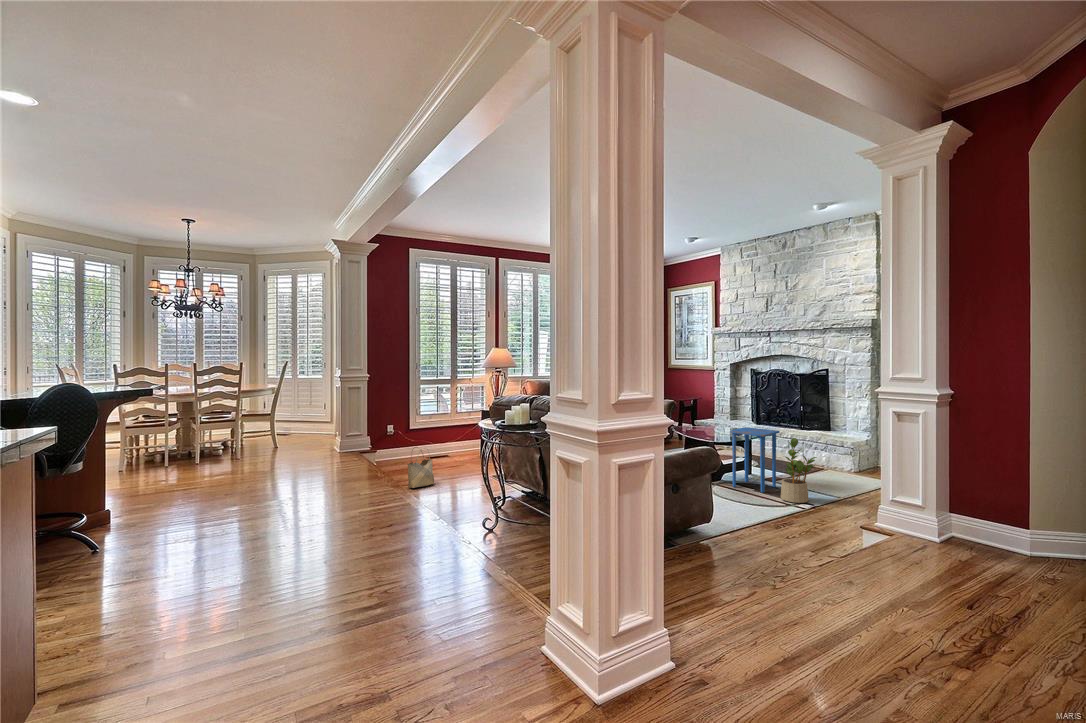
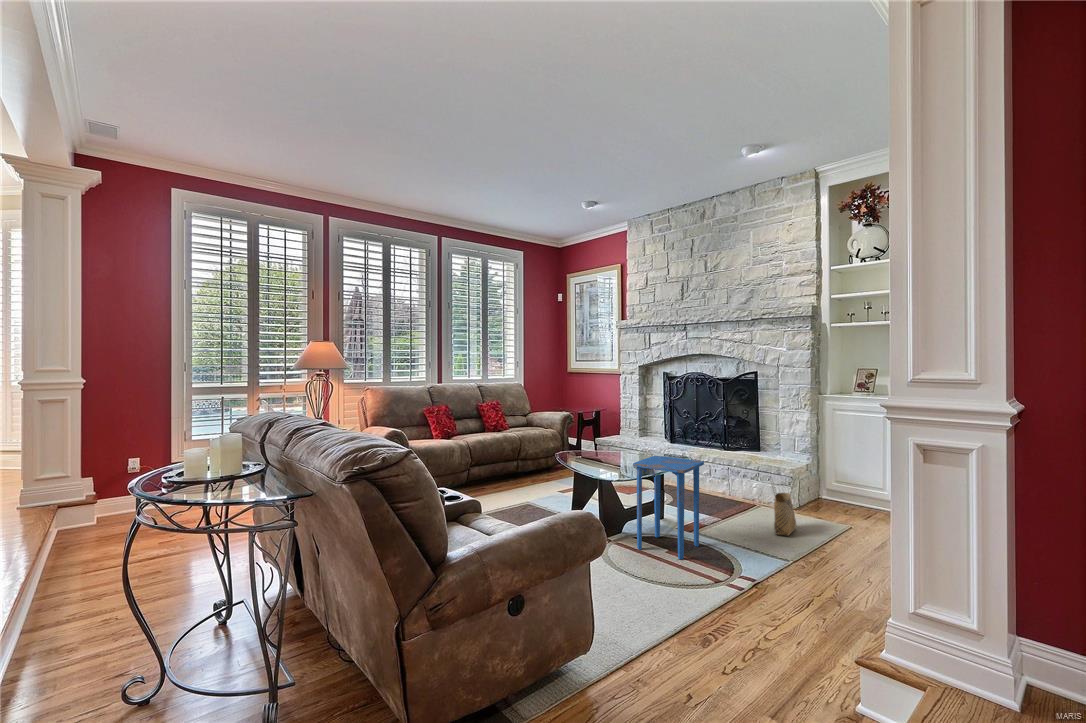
potted plant: present [781,438,817,503] -> none [708,476,762,582]
woven basket: present [408,447,434,488] -> present [774,480,796,536]

